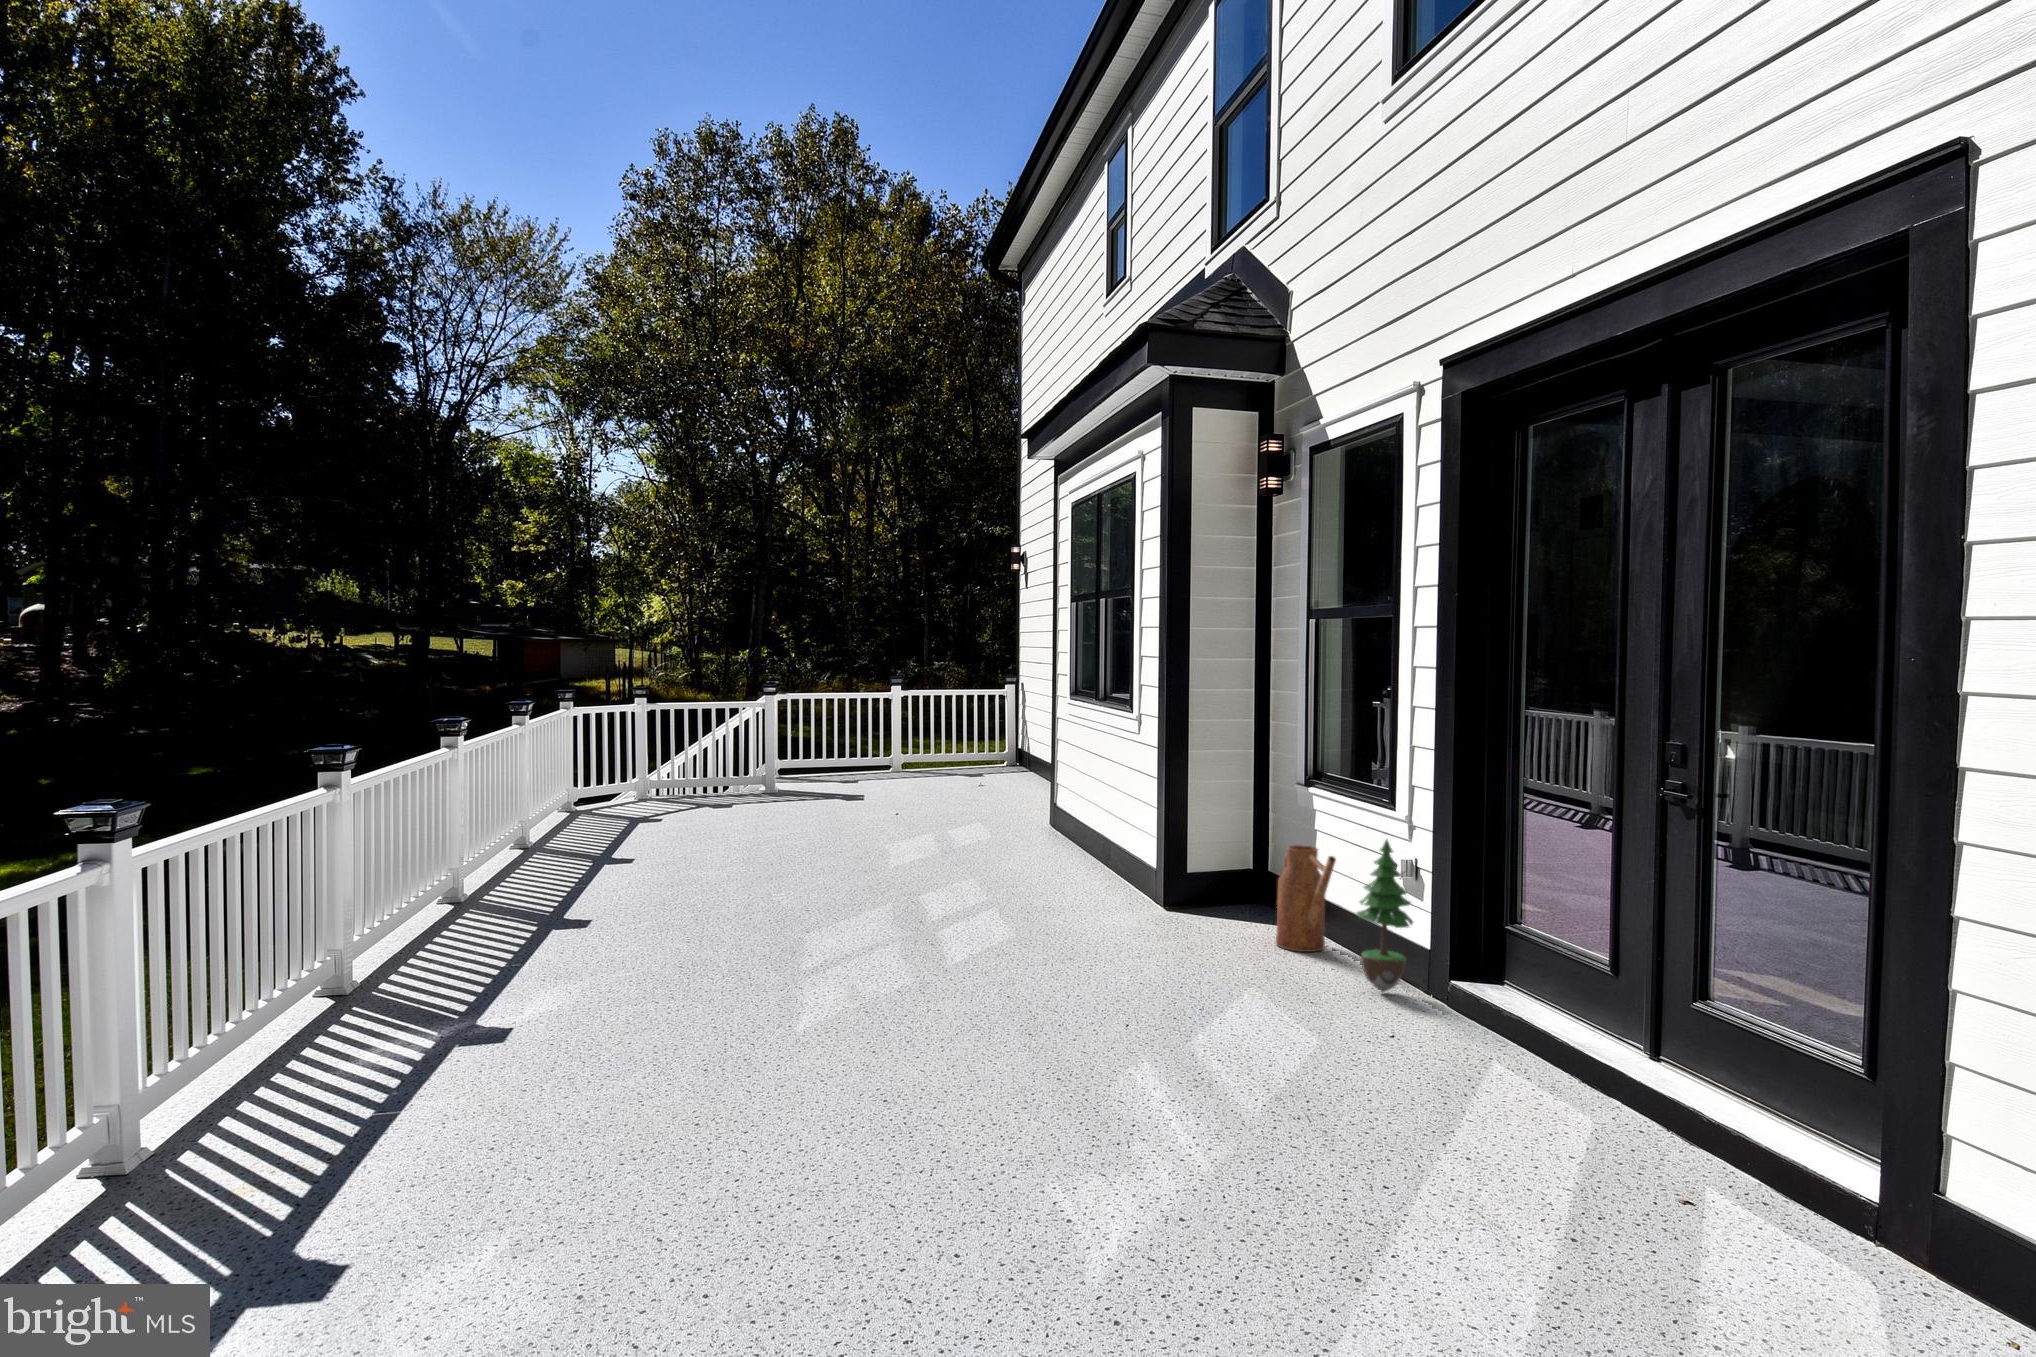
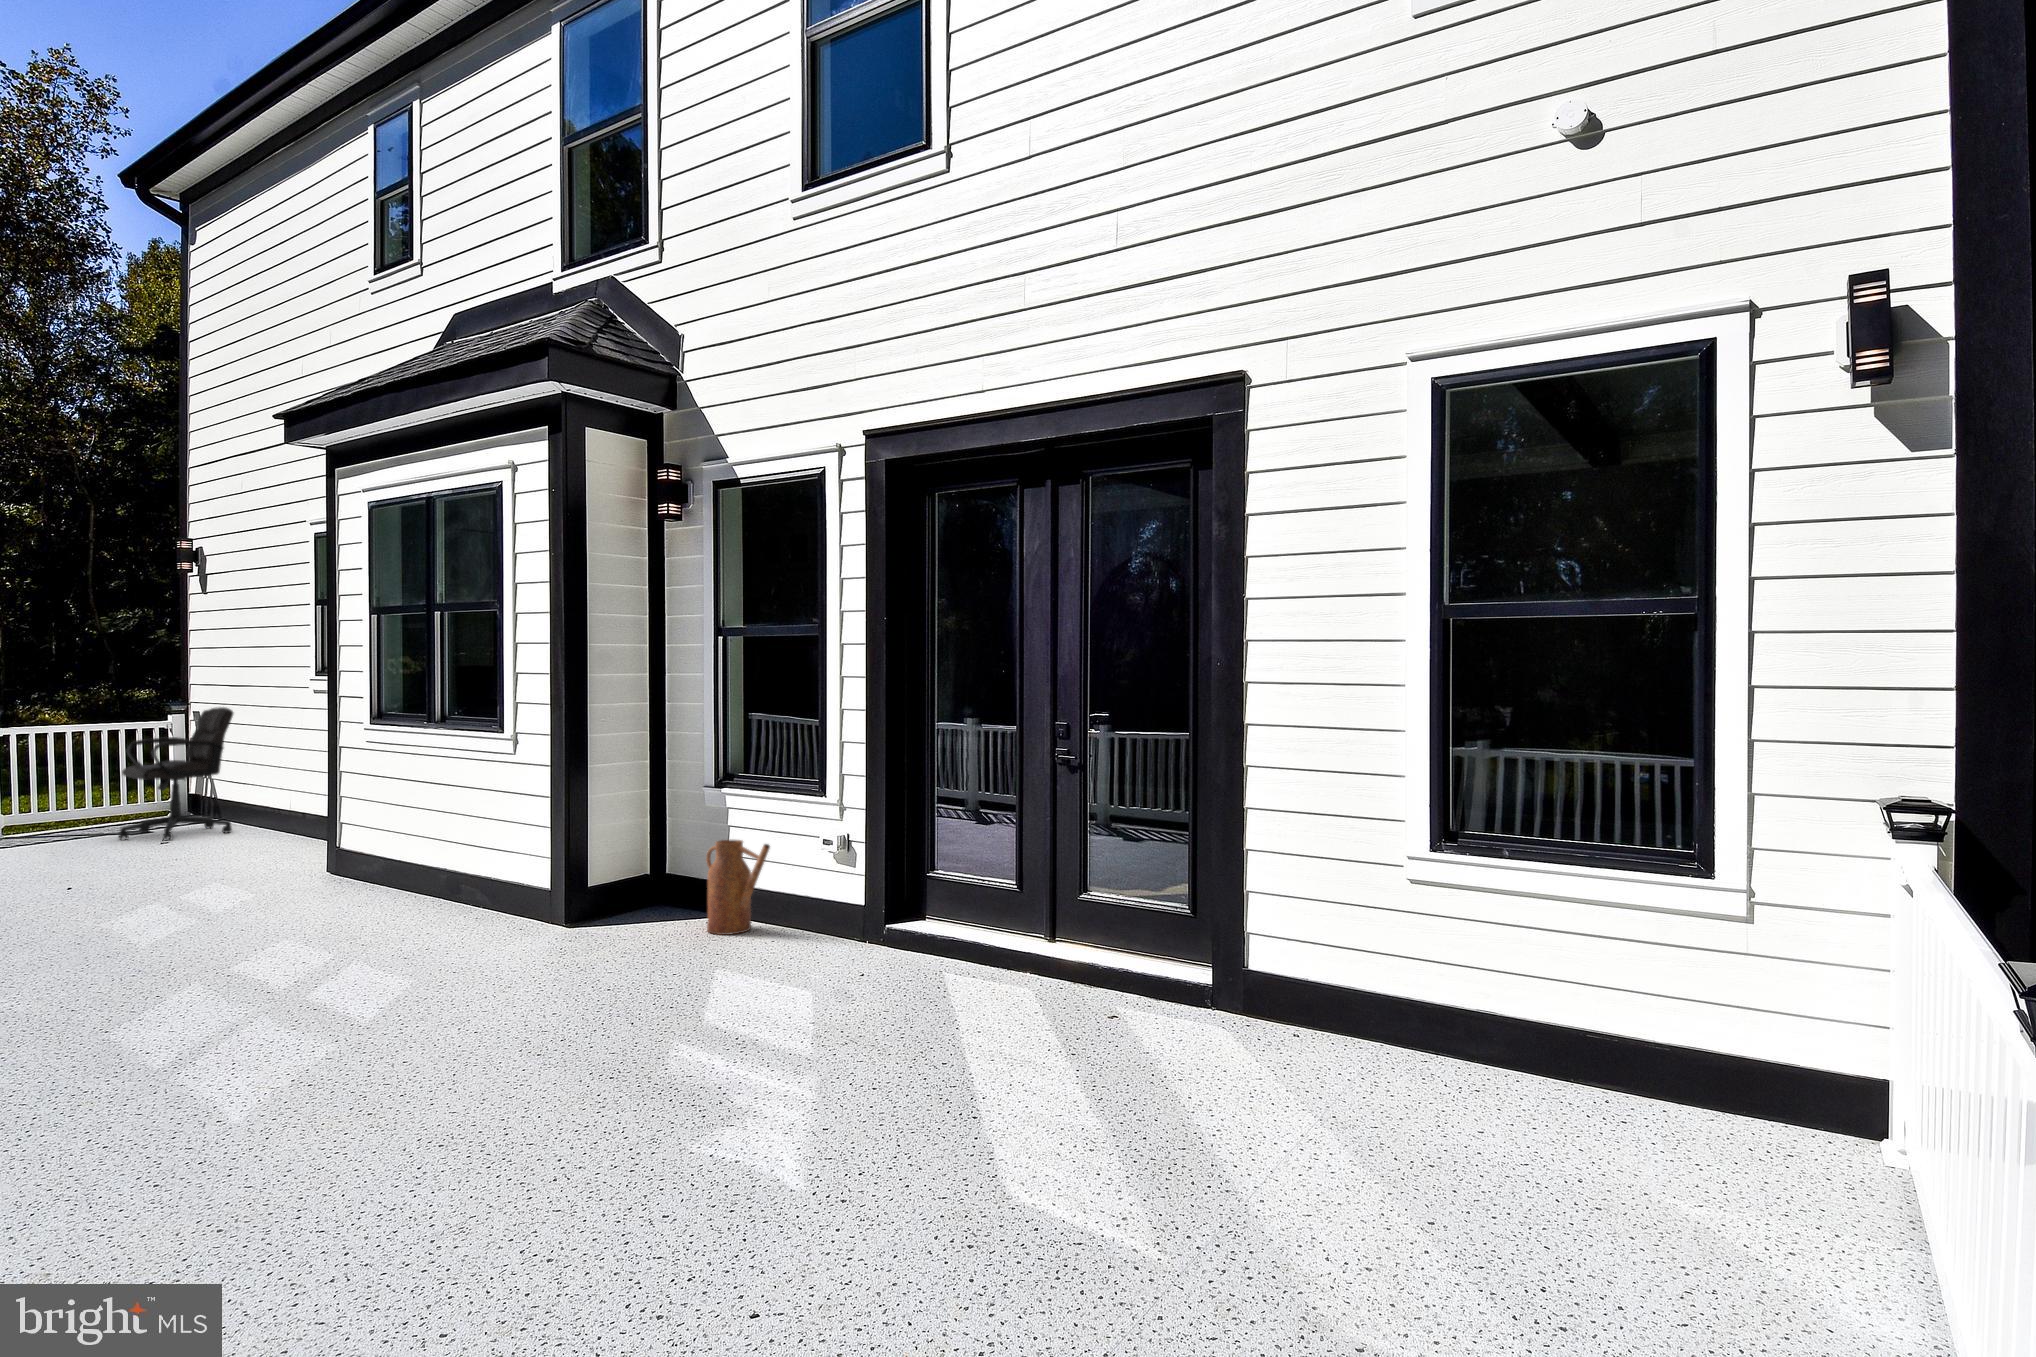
chair: none [956,682,1030,787] -> present [119,707,233,840]
potted tree: present [1357,840,1413,992] -> none [807,819,854,949]

